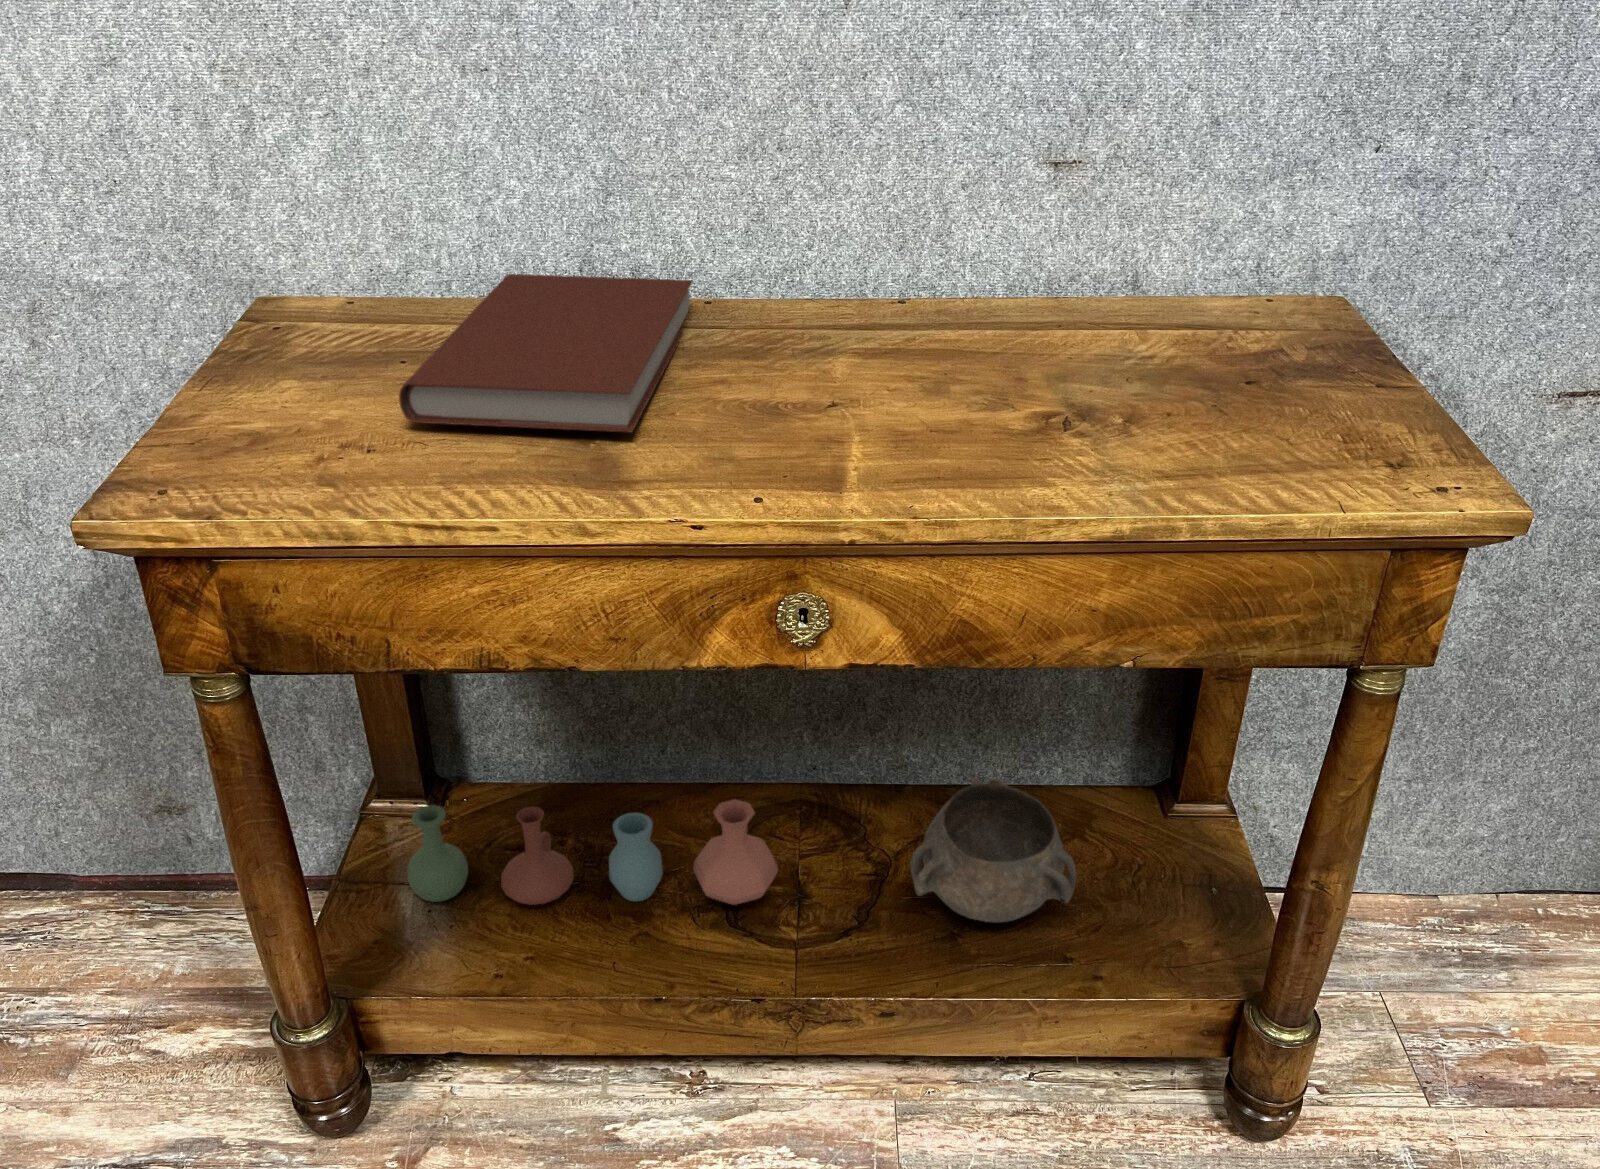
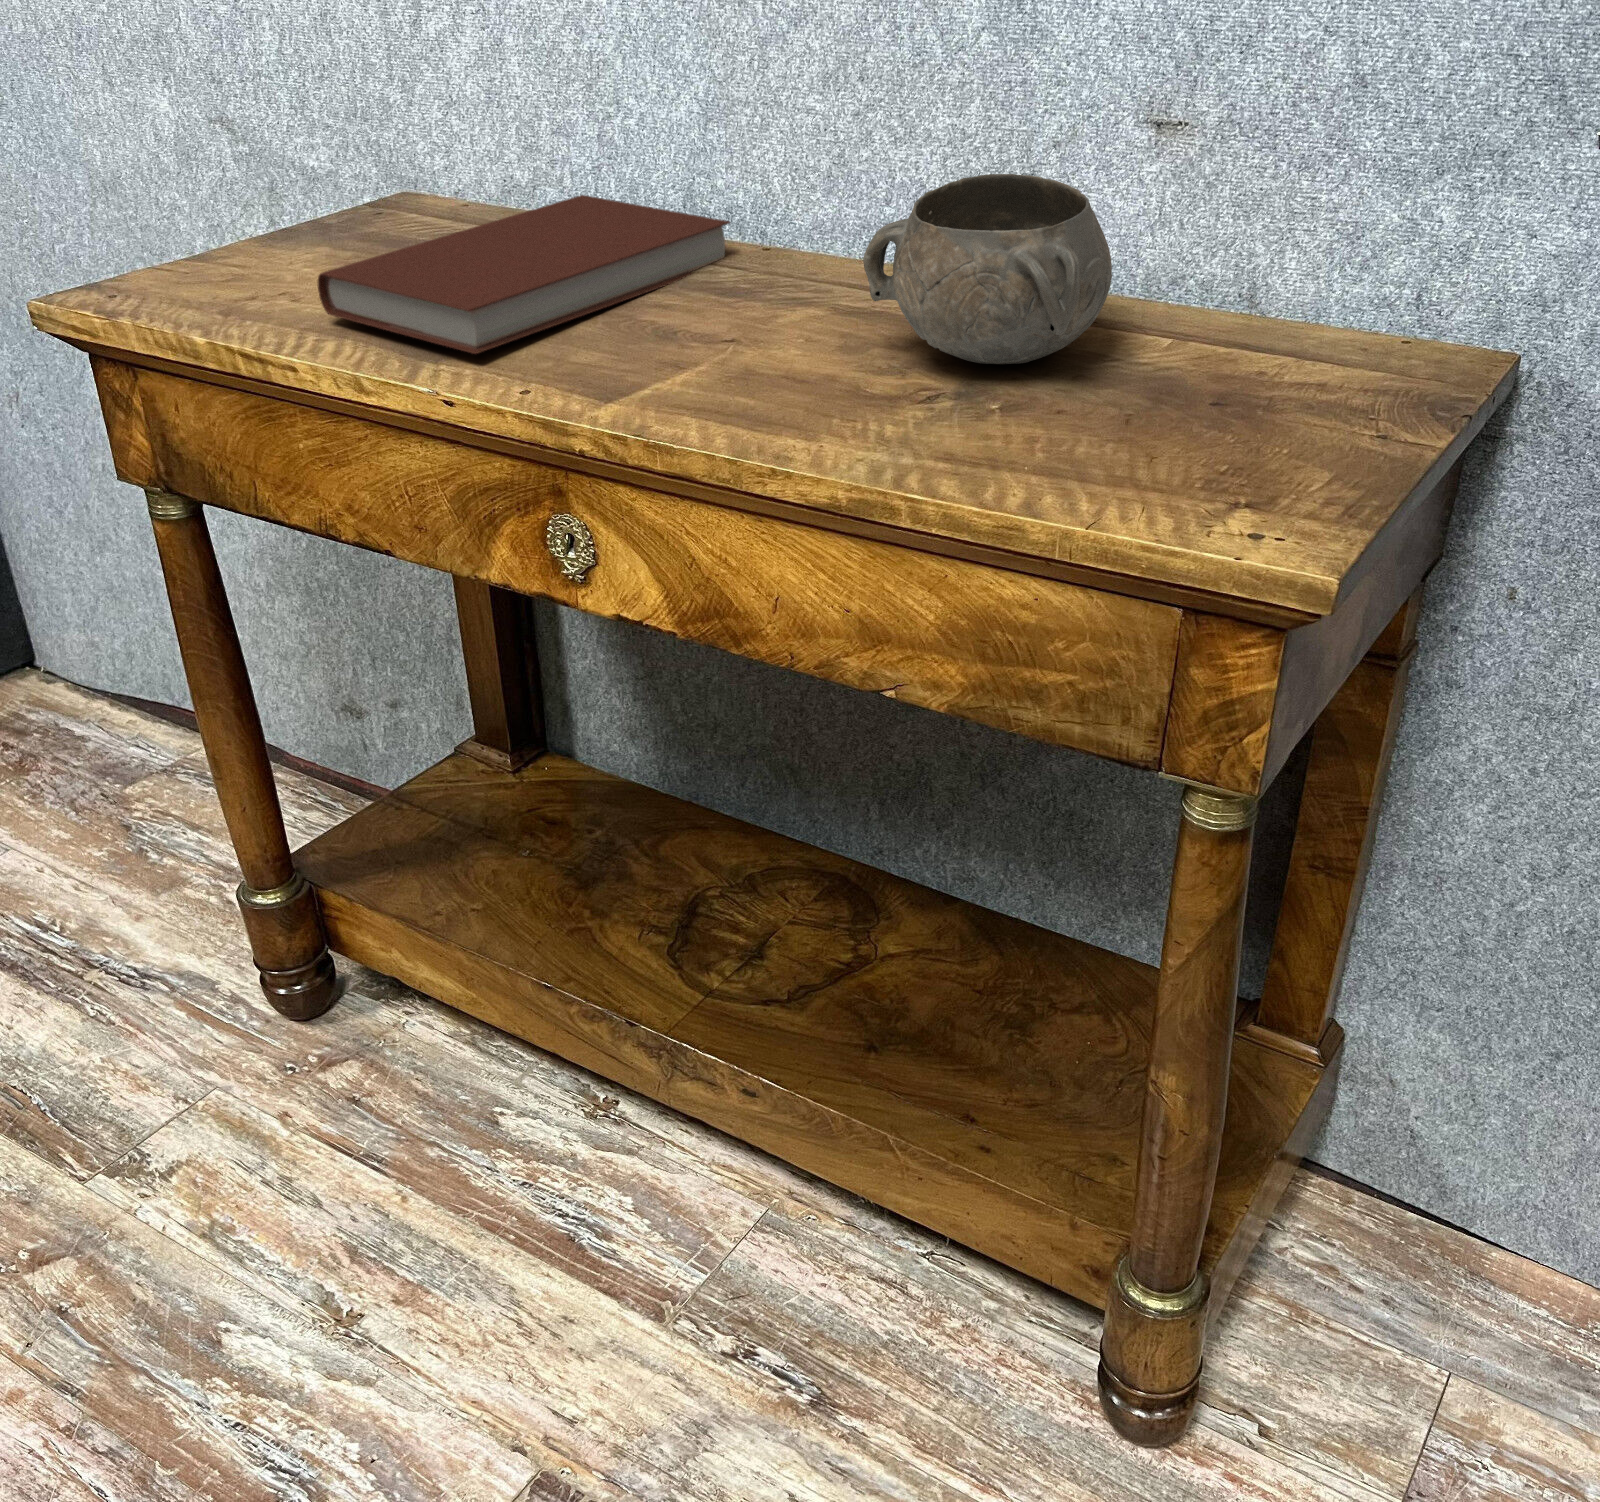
decorative bowl: present [910,778,1077,922] -> present [863,174,1112,364]
vase: present [407,800,778,905] -> none [431,741,752,941]

